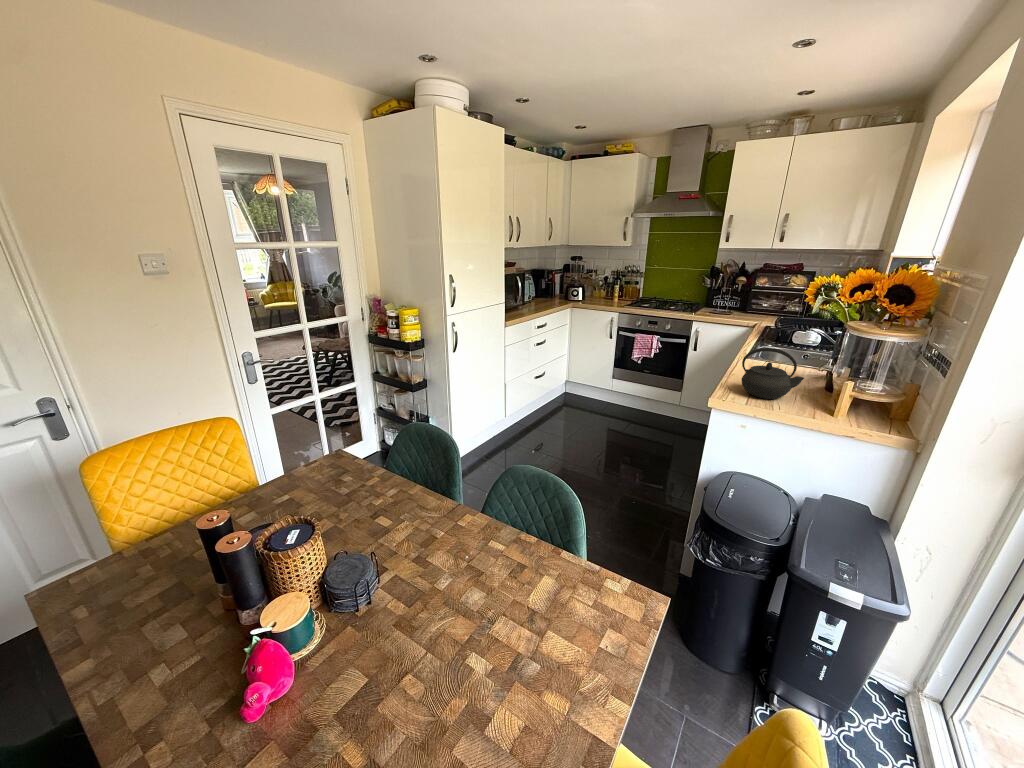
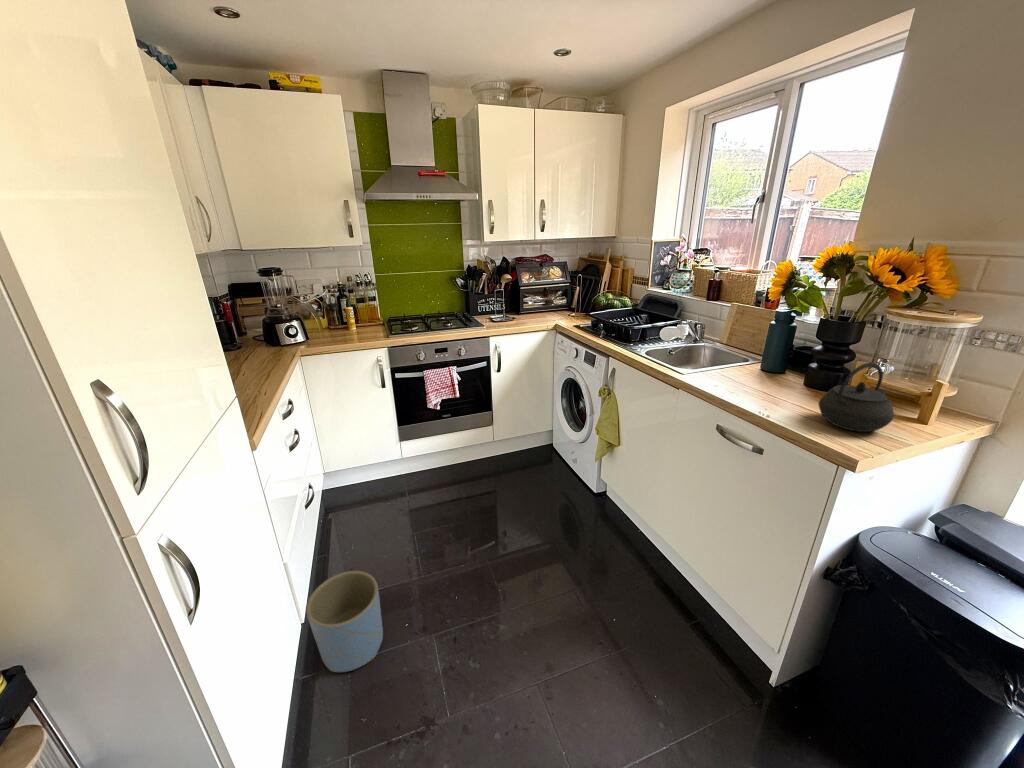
planter: none [507,408,539,450] -> present [306,571,383,672]

